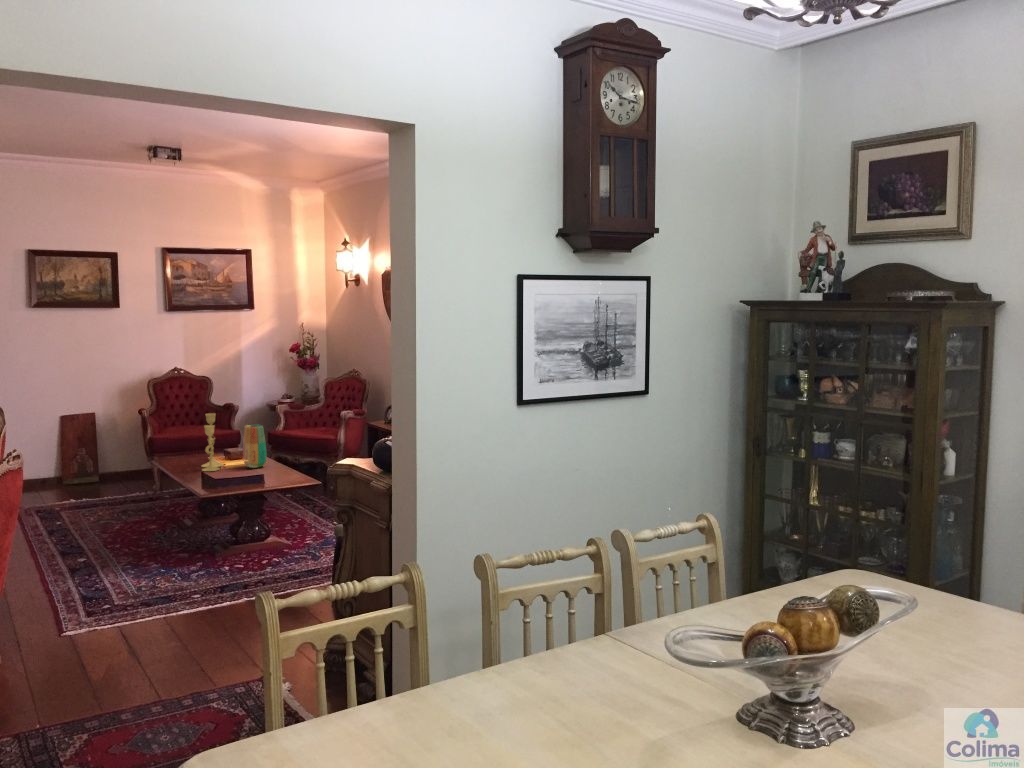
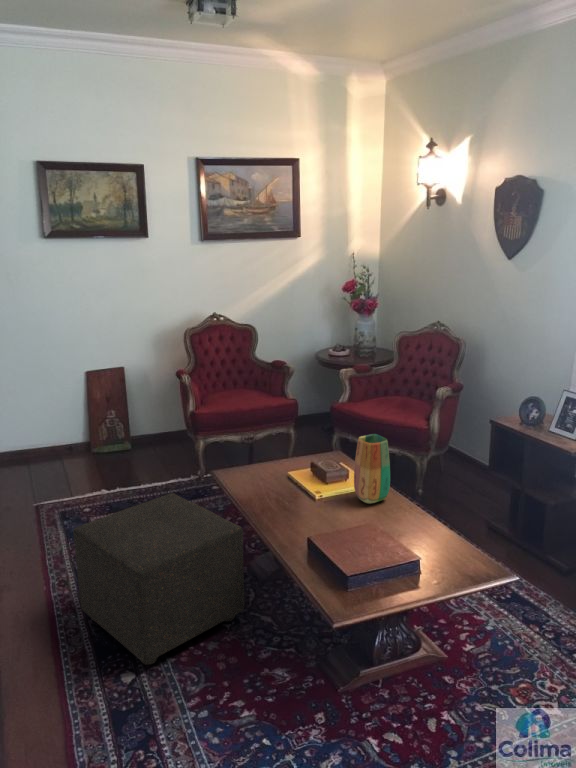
candlestick: present [202,413,223,471] -> none [287,412,320,509]
ottoman: none [47,471,165,561] -> present [73,493,244,665]

